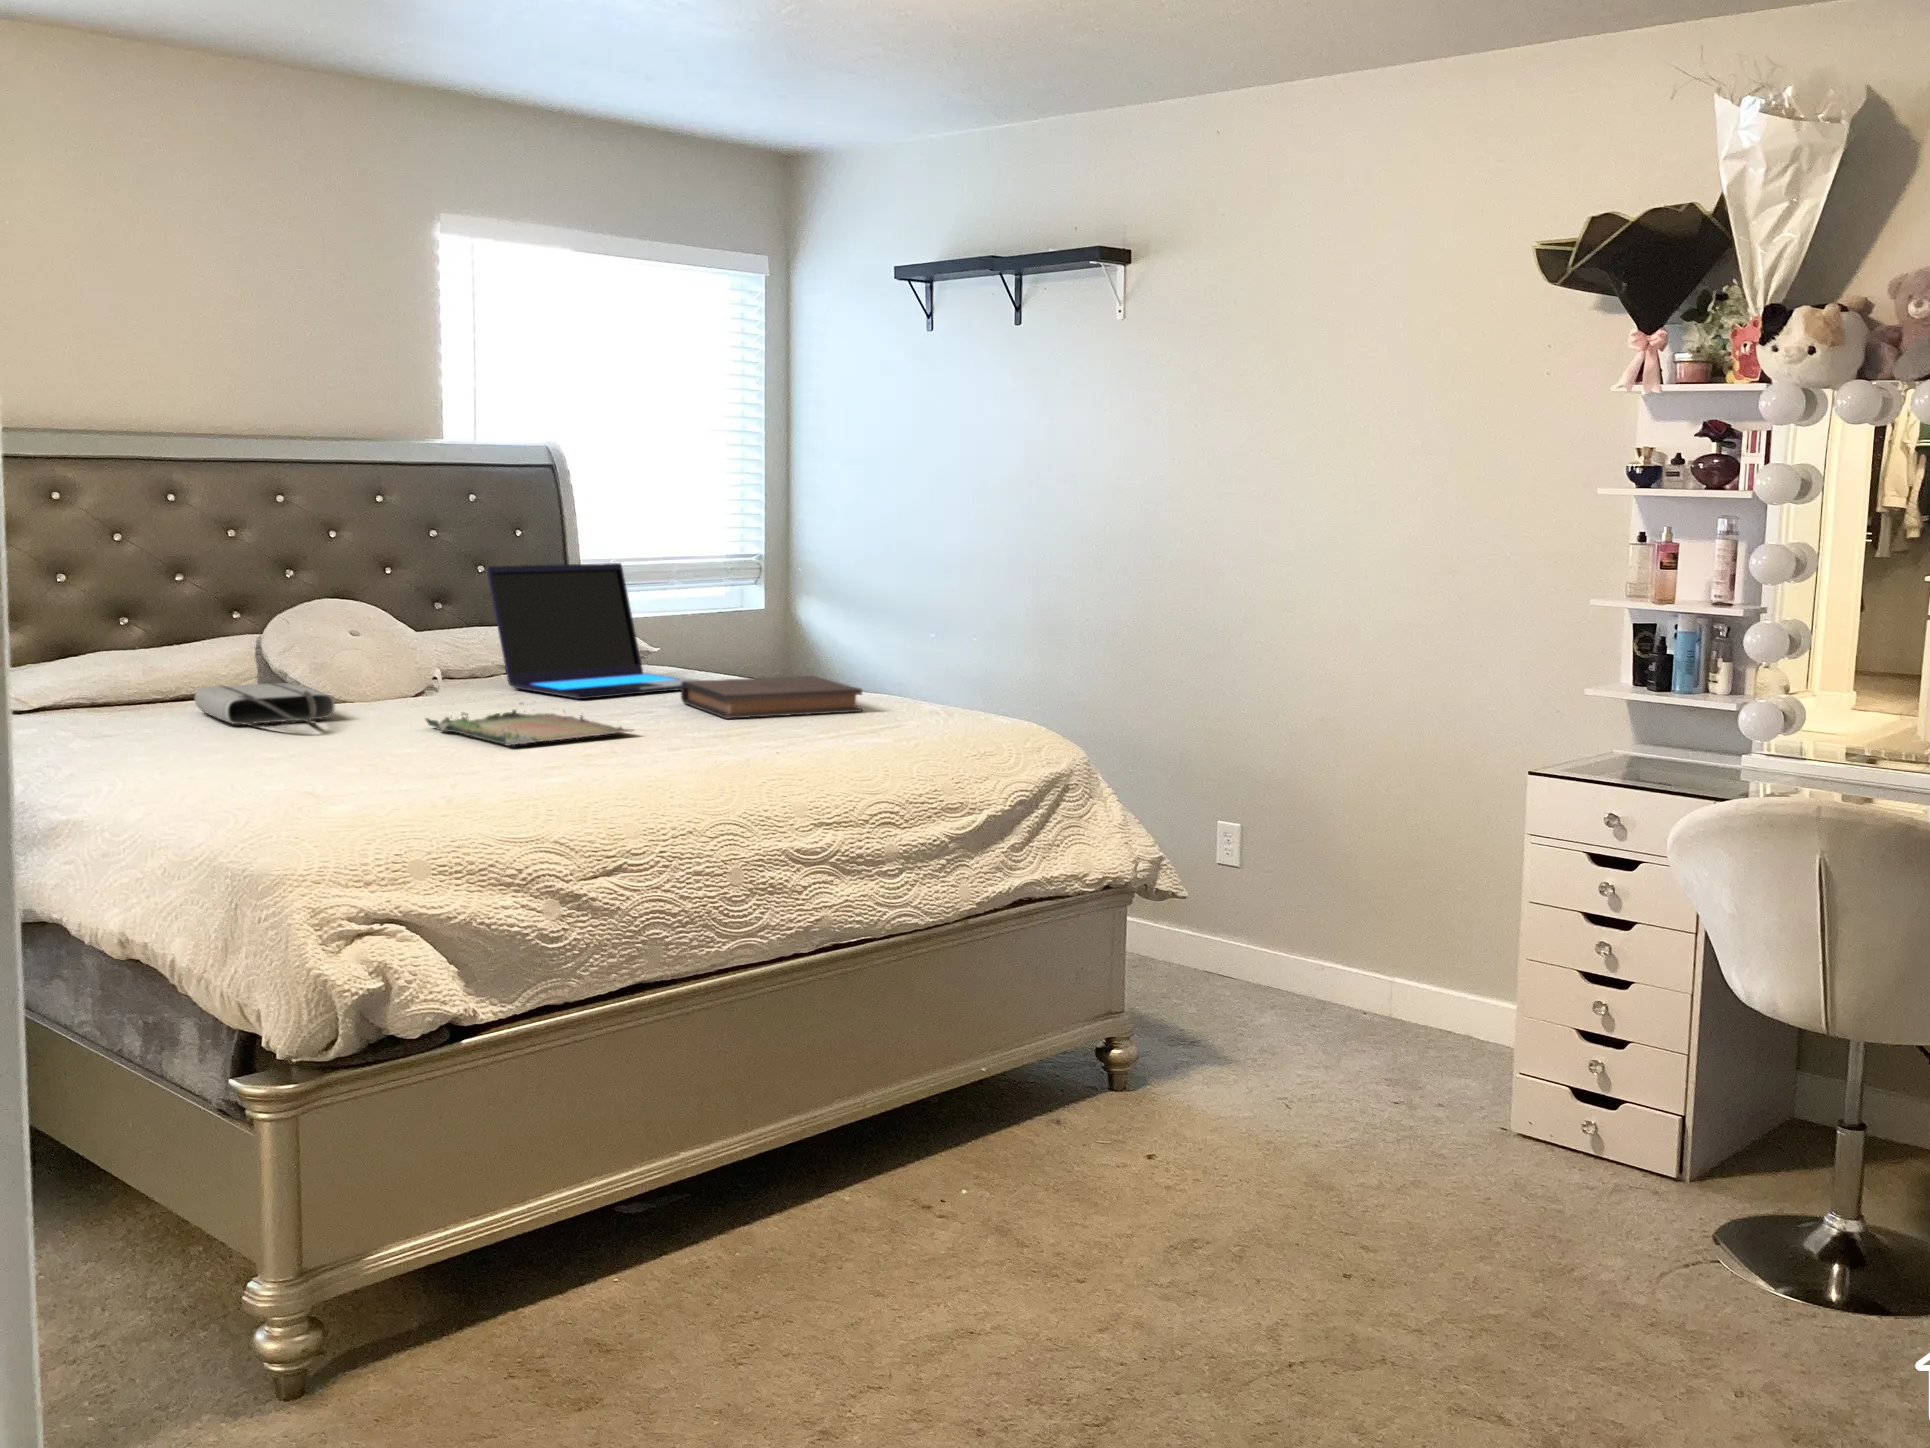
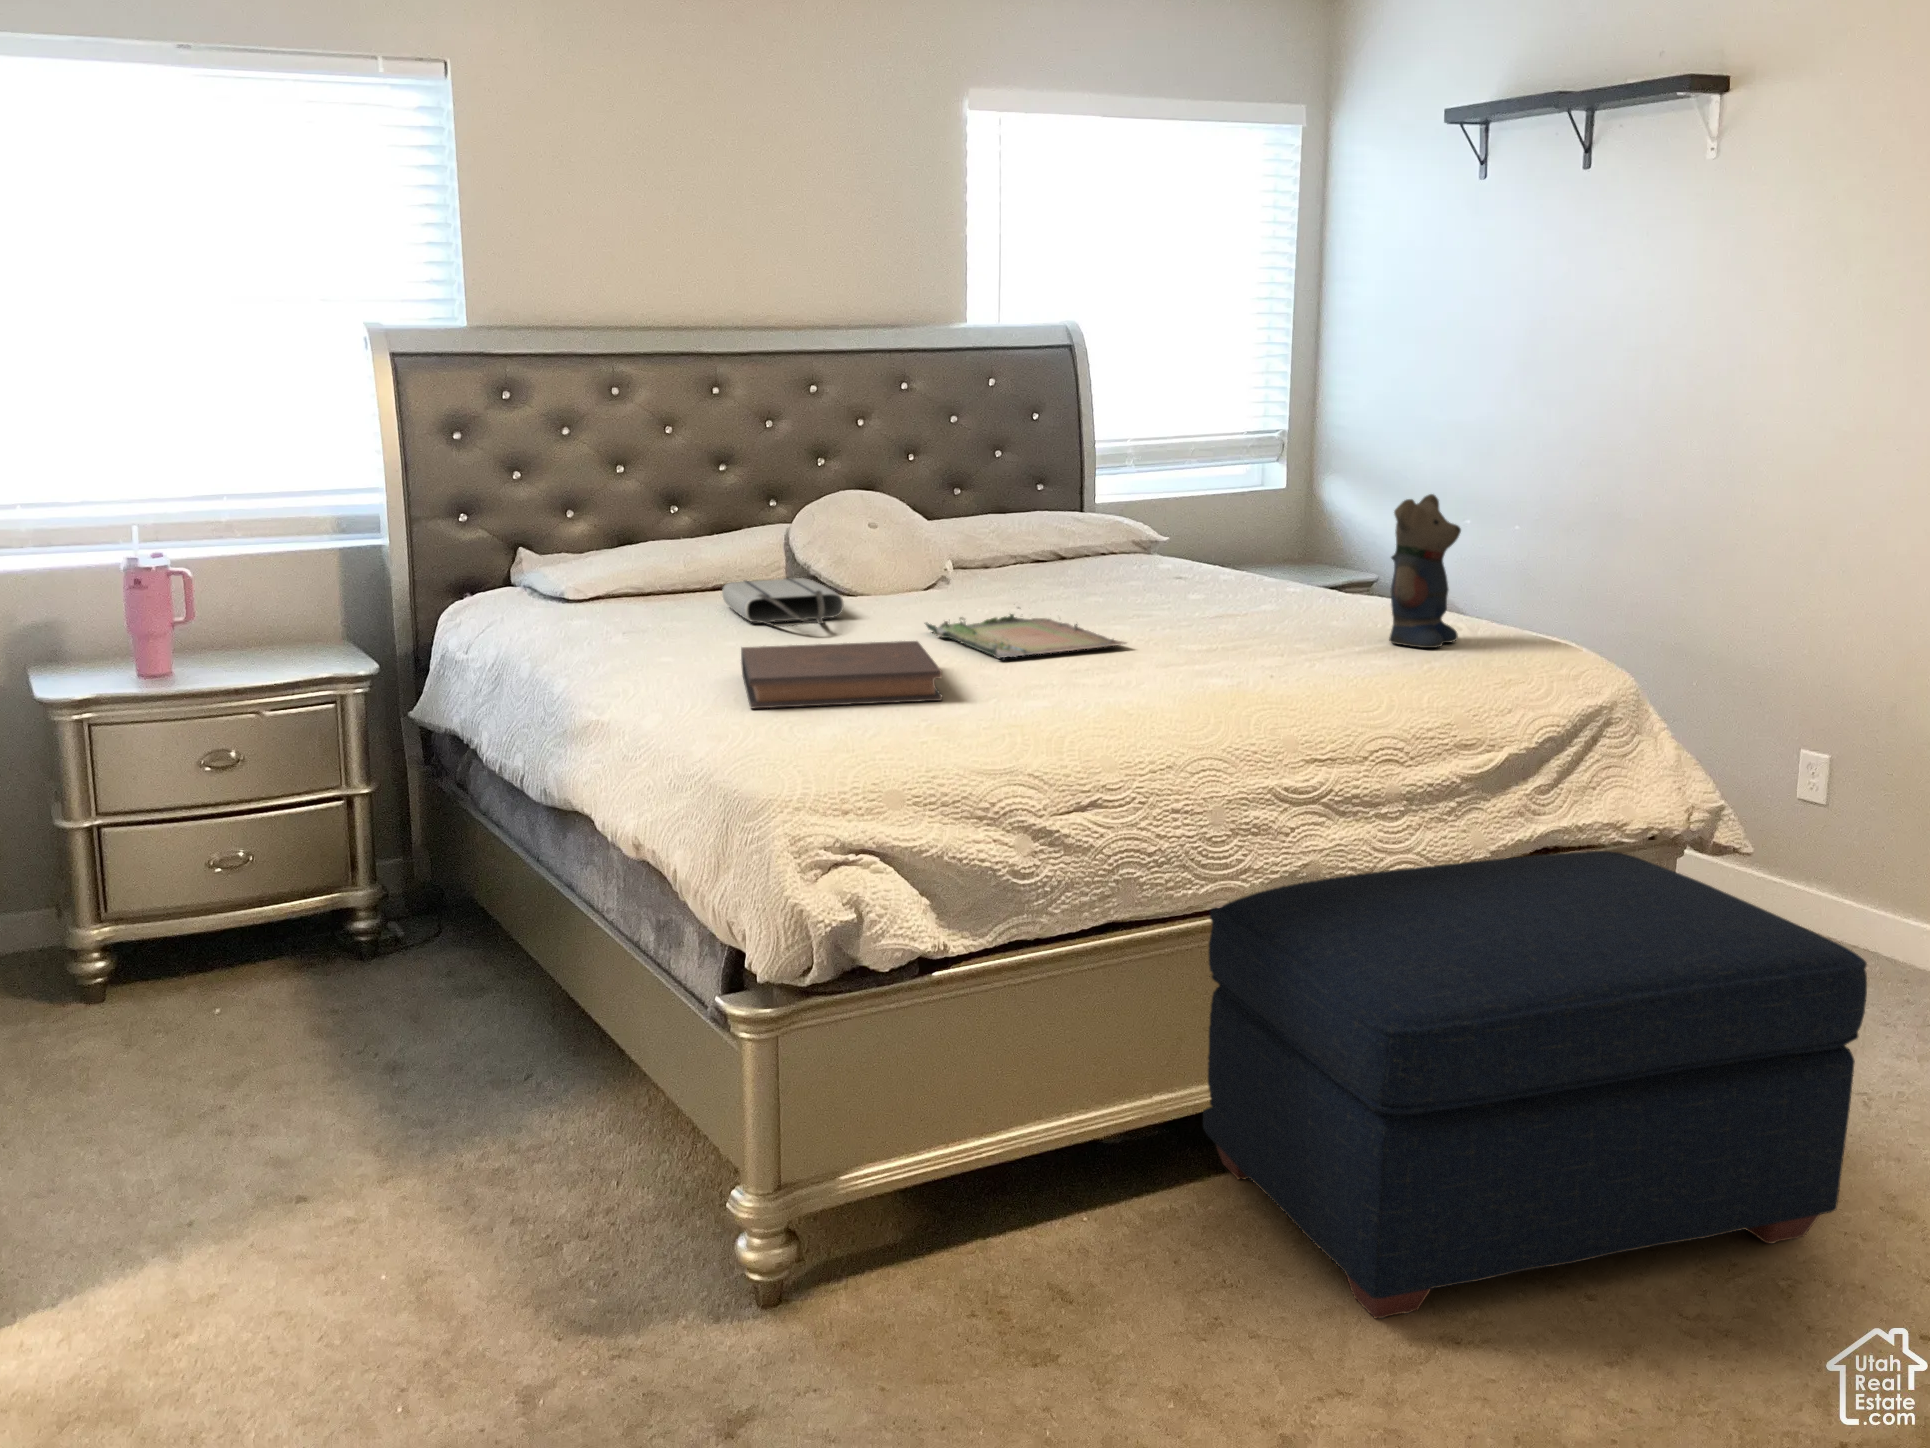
laptop: present [487,563,698,699] -> none [995,452,1224,599]
teddy bear: none [875,590,936,727] -> present [1389,494,1461,648]
book: present [681,676,862,719] -> present [741,641,942,709]
ottoman: none [720,899,1285,1327] -> present [1203,851,1867,1318]

